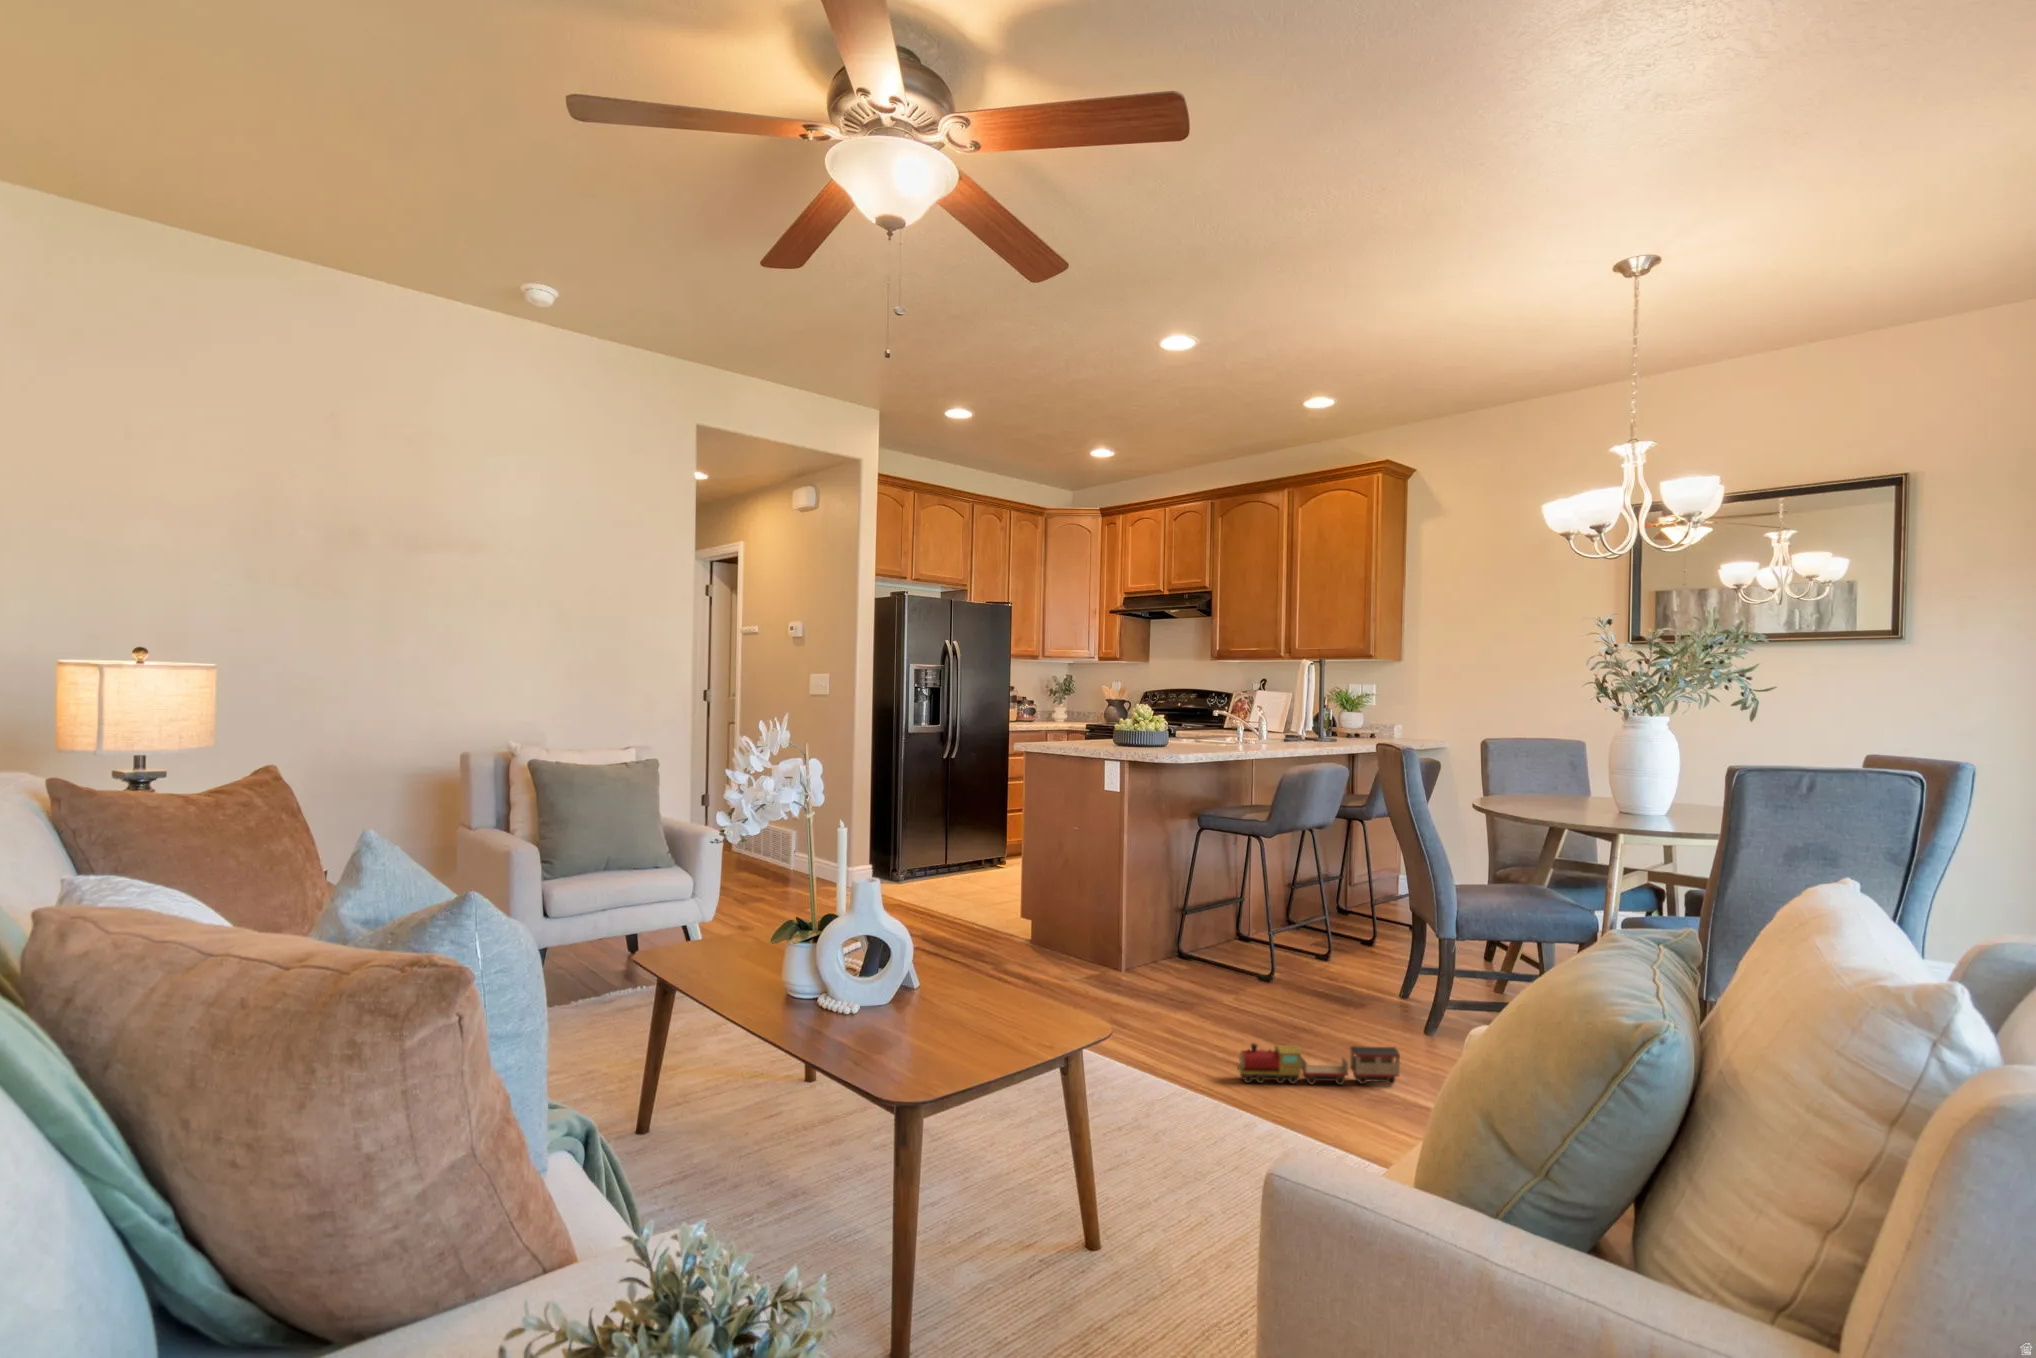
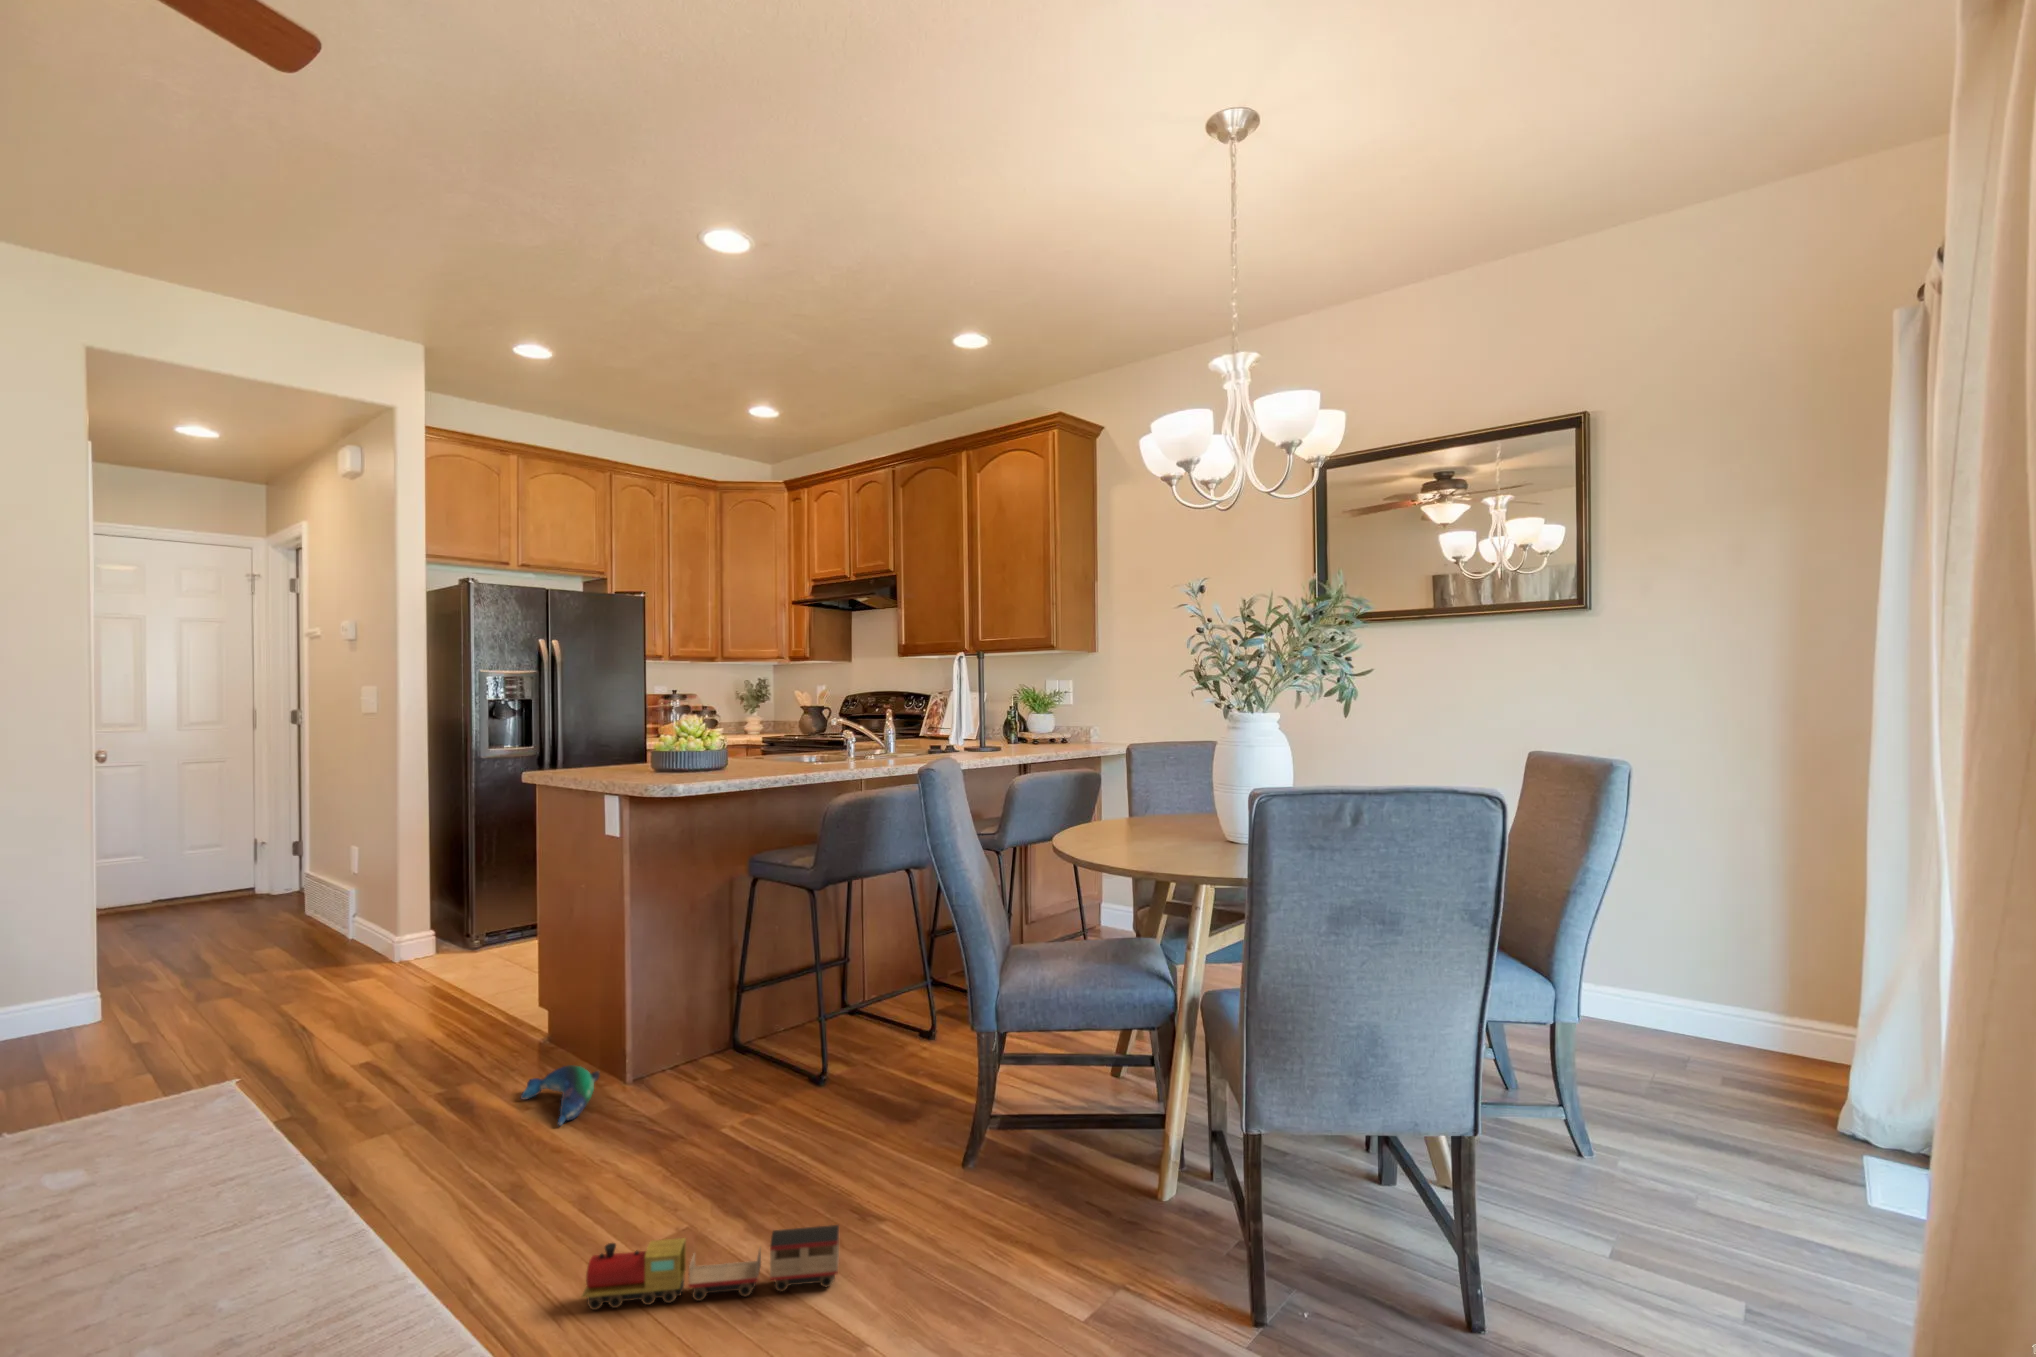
plush toy: none [1060,954,1117,992] -> present [521,1065,600,1126]

